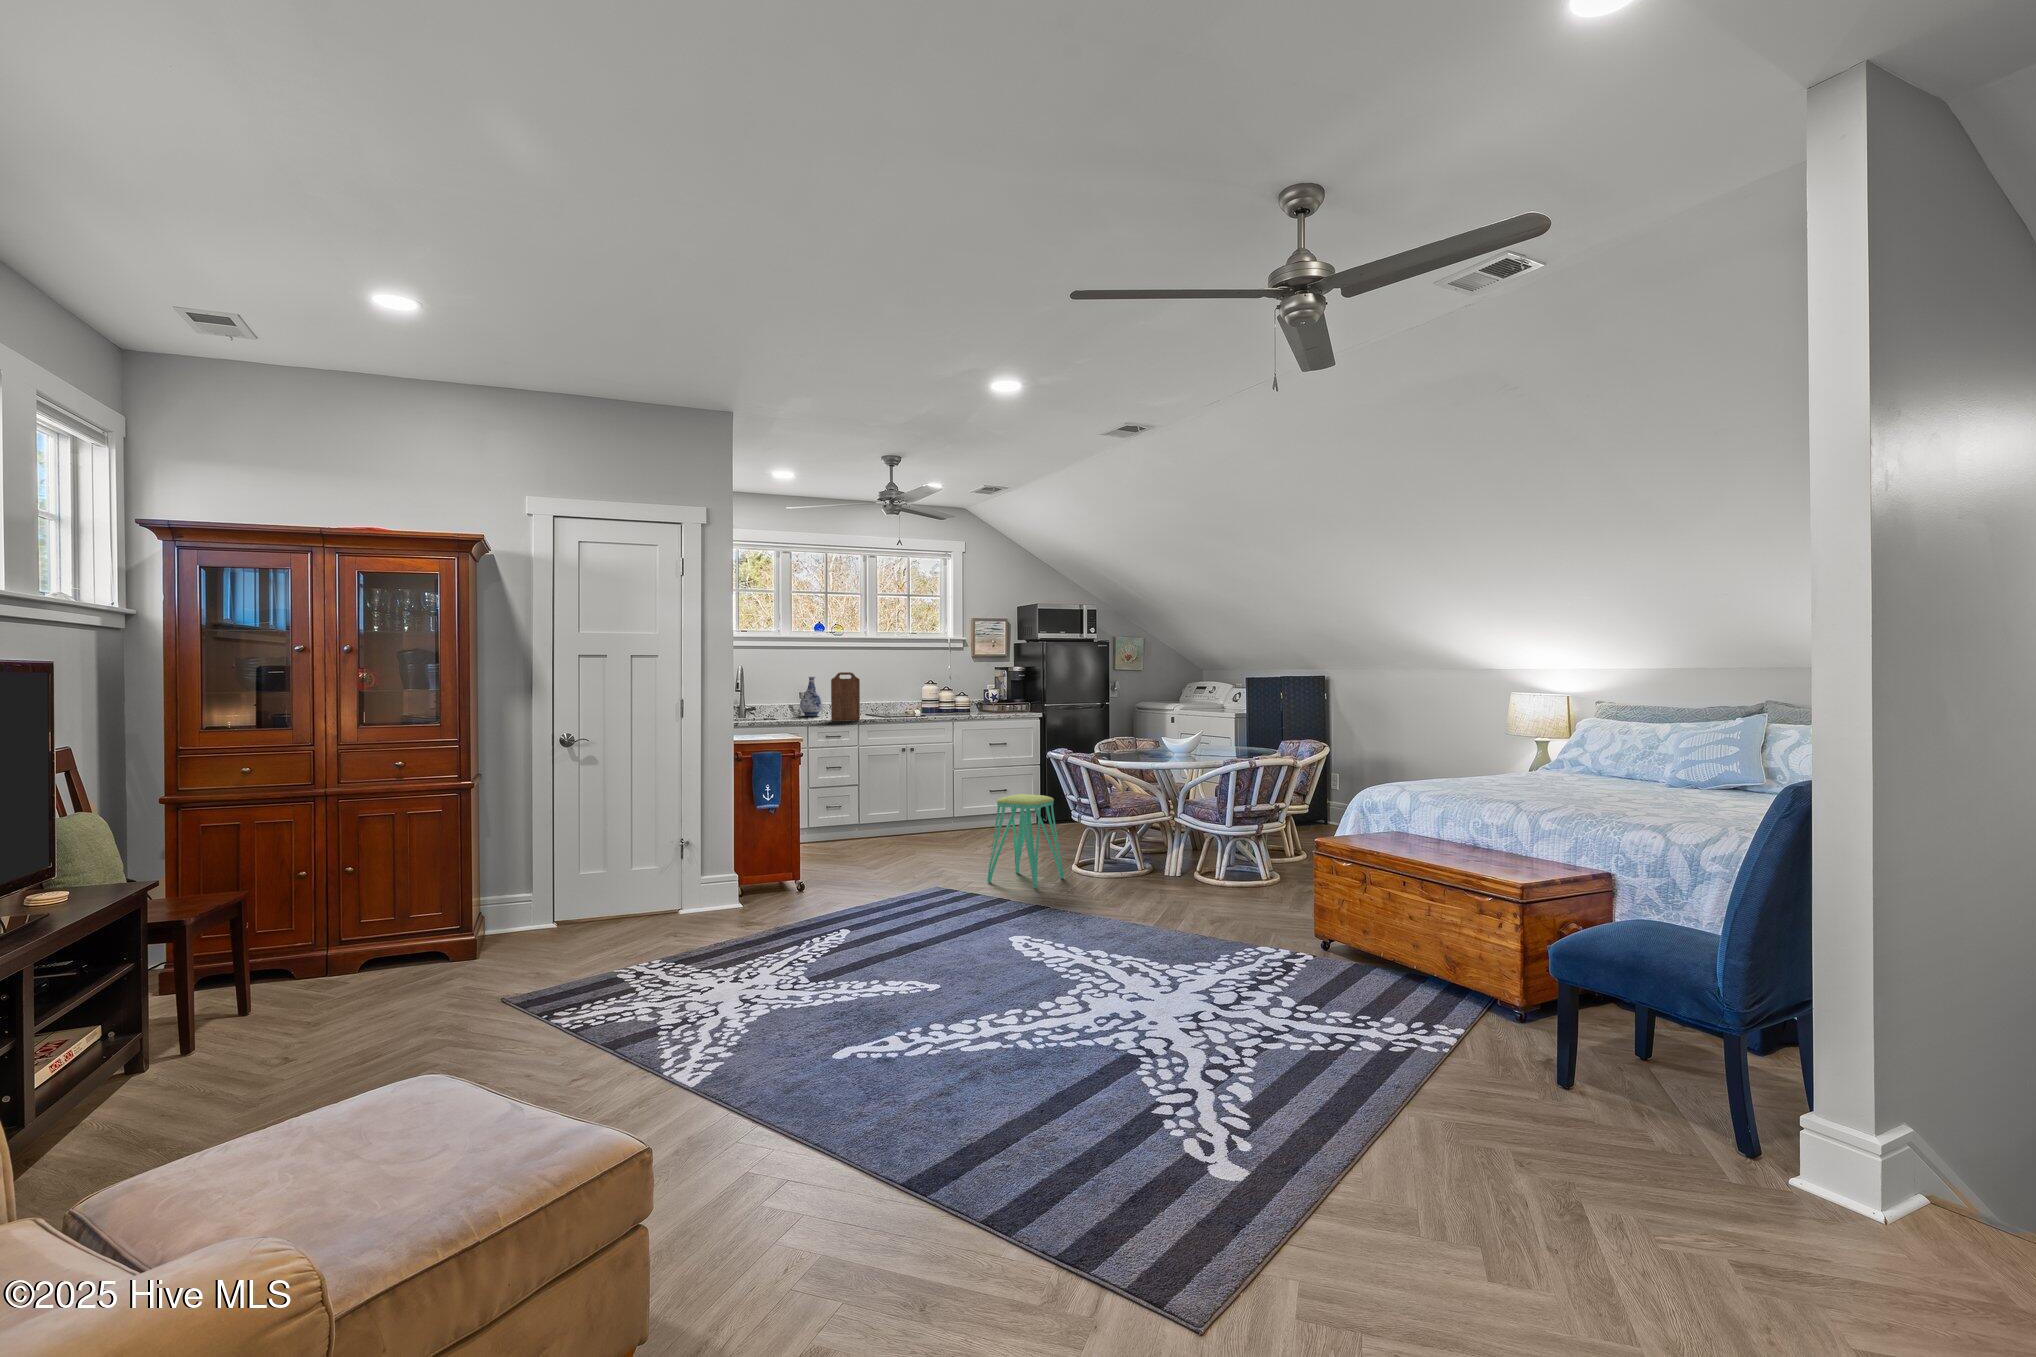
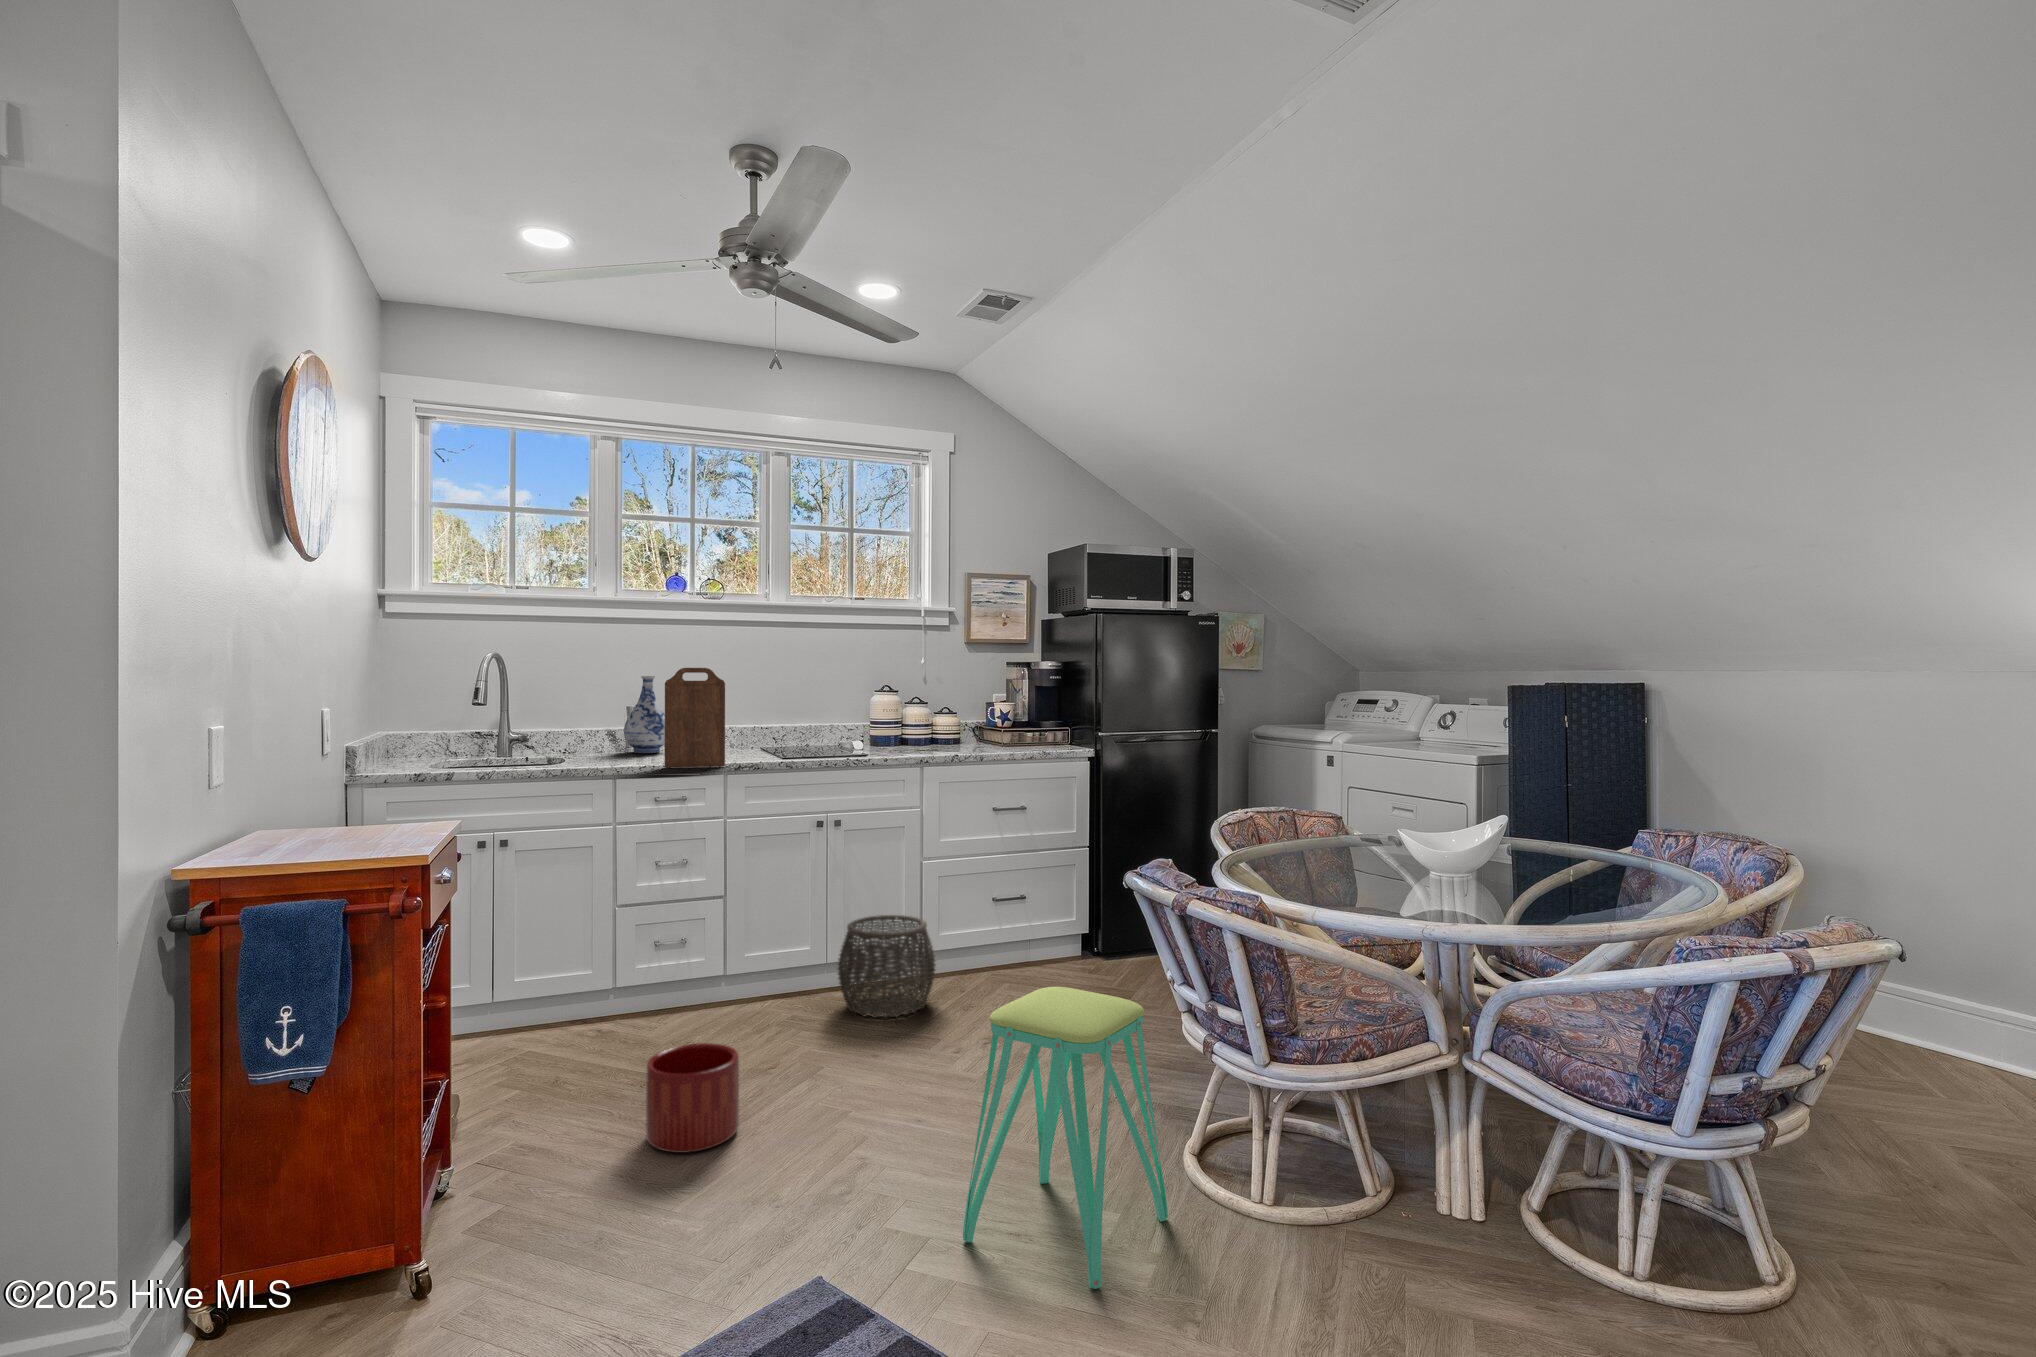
woven basket: none [915,795,964,841] -> present [838,915,935,1017]
planter: none [853,832,890,870] -> present [646,1043,739,1153]

